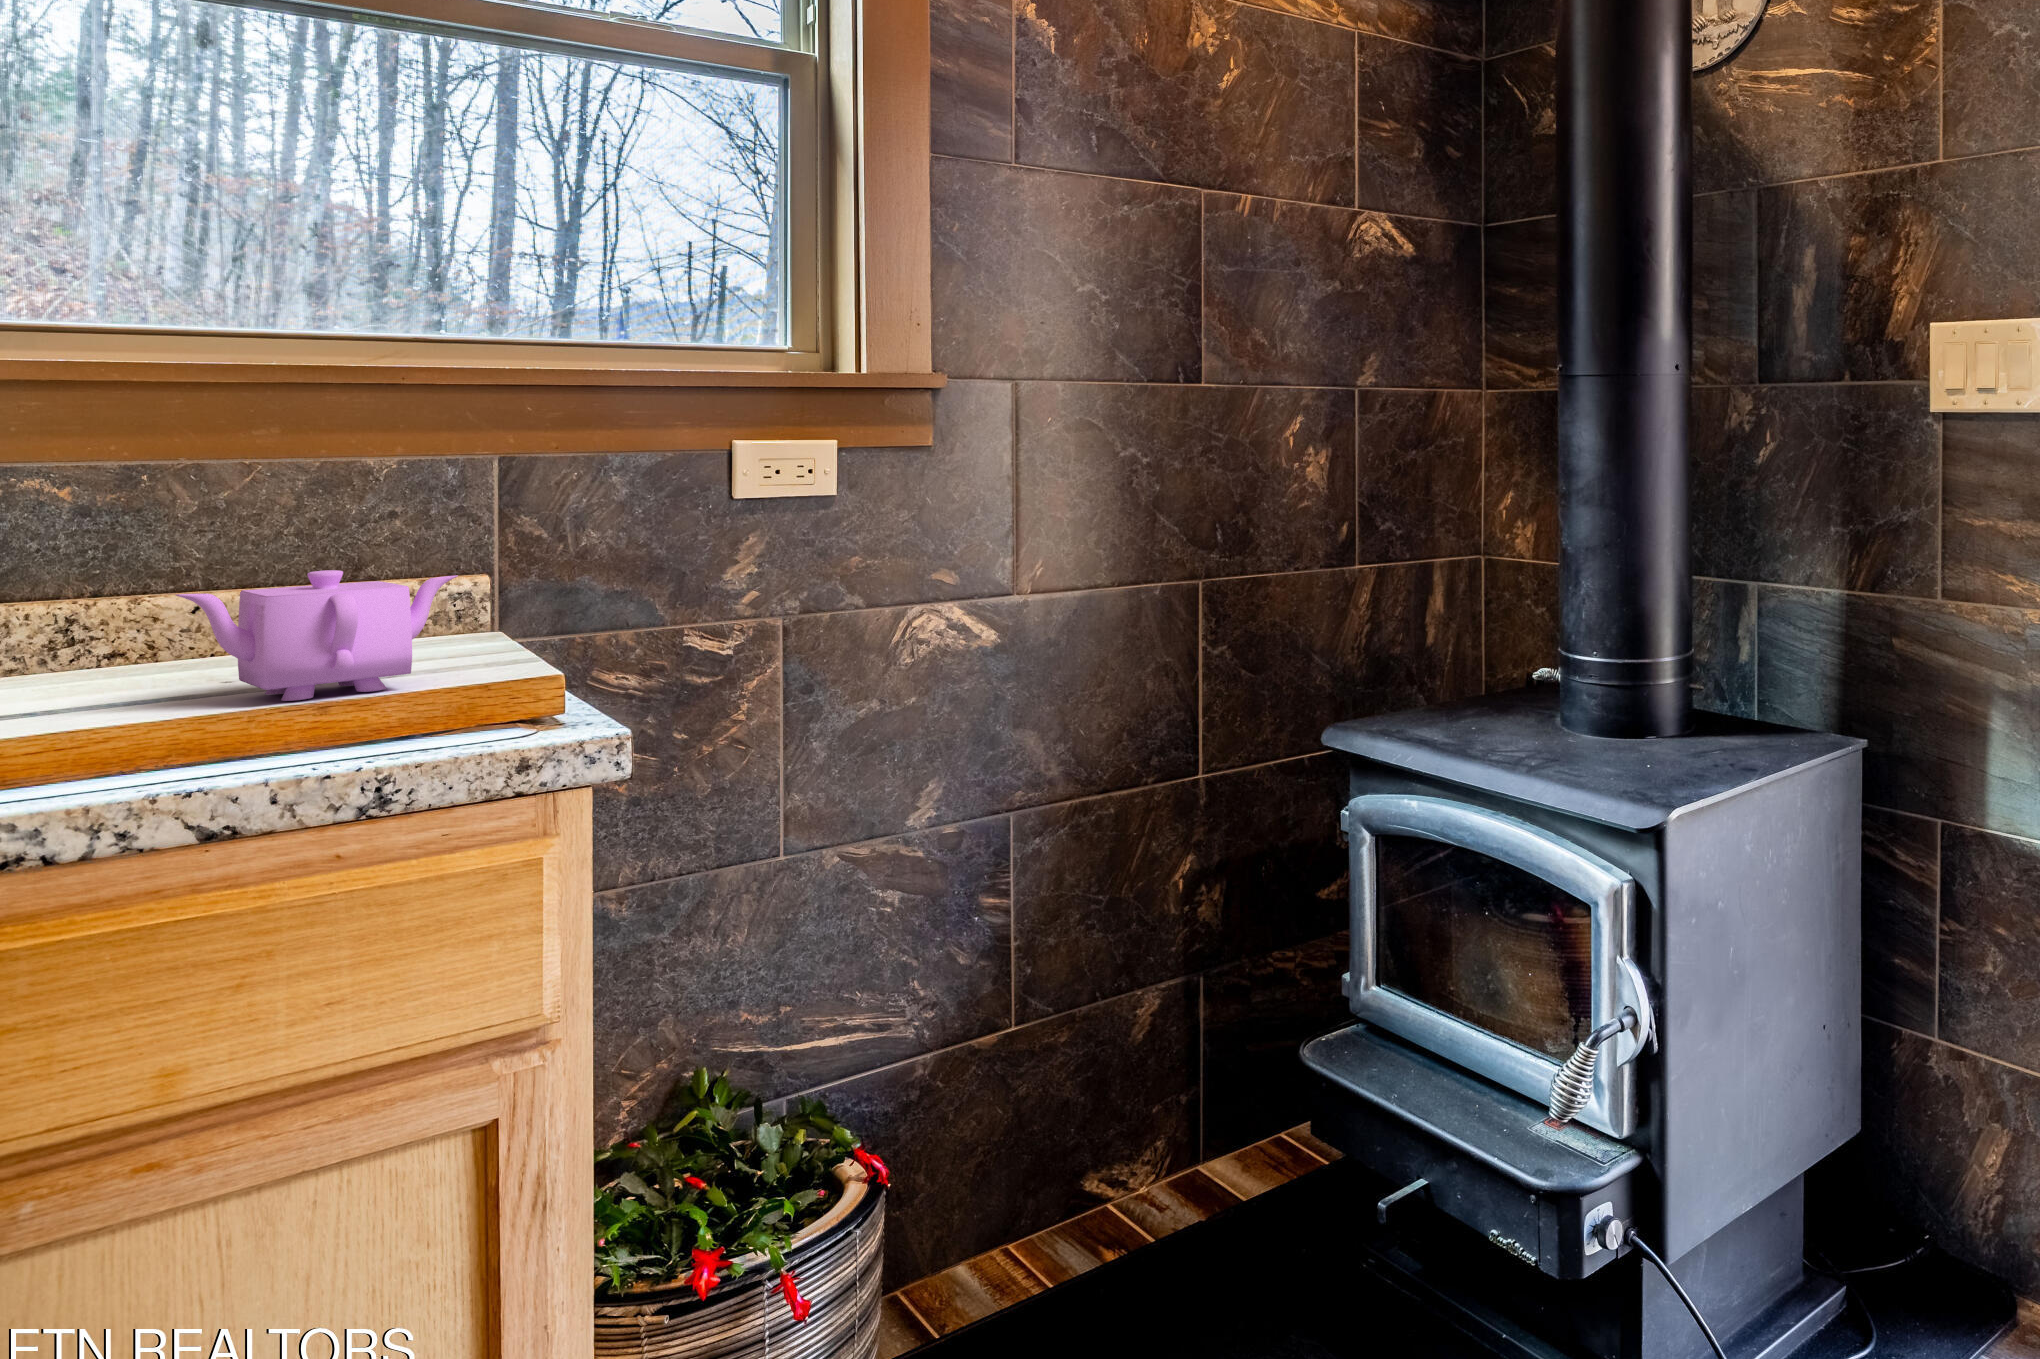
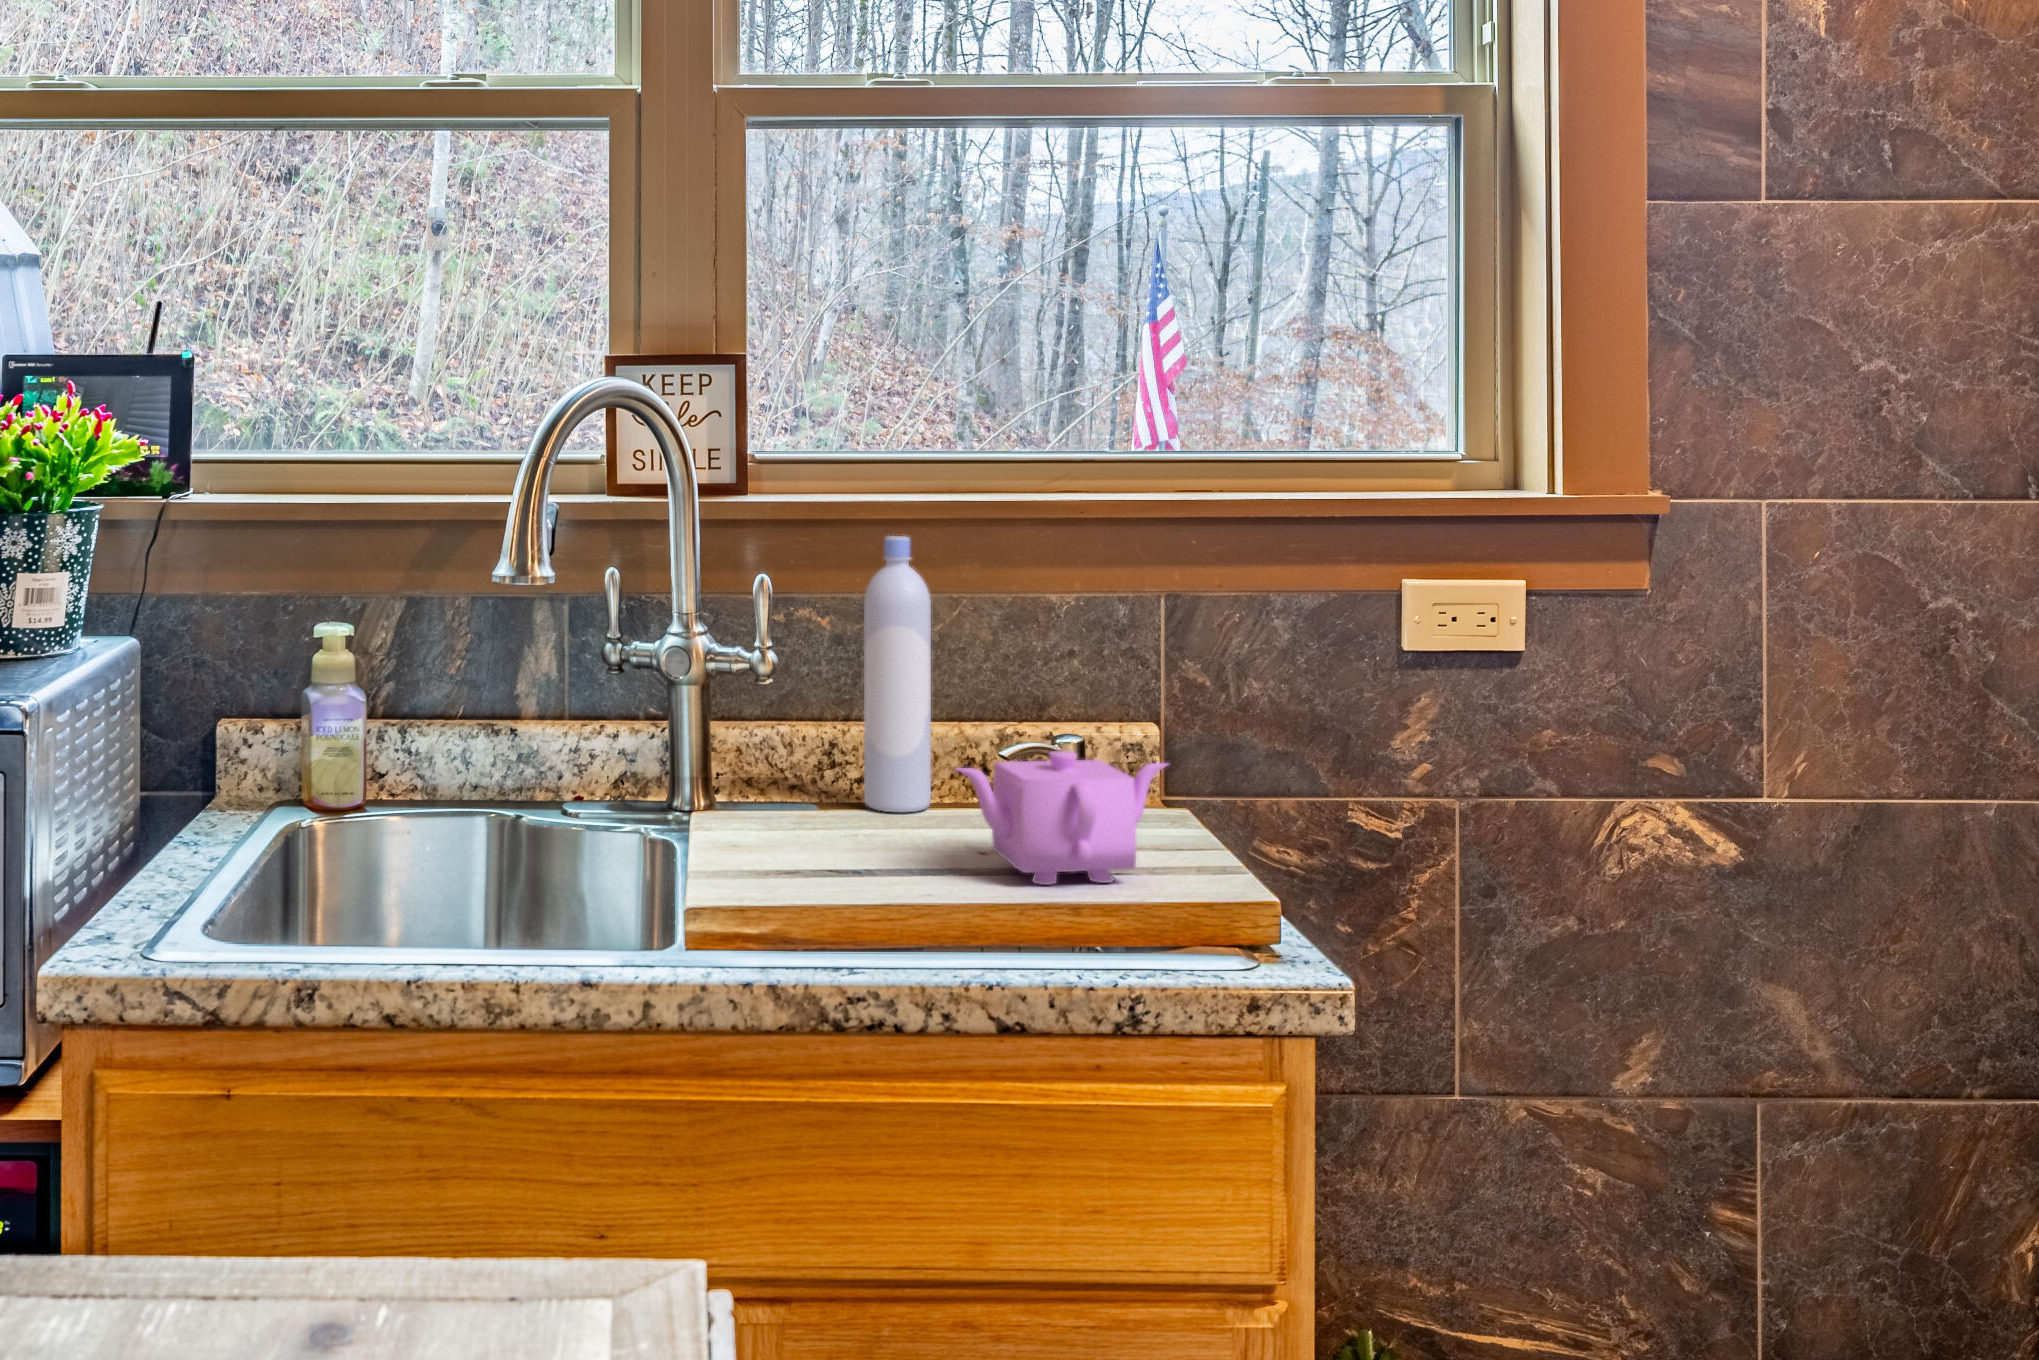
bottle: none [91,388,190,678] -> present [864,536,931,812]

